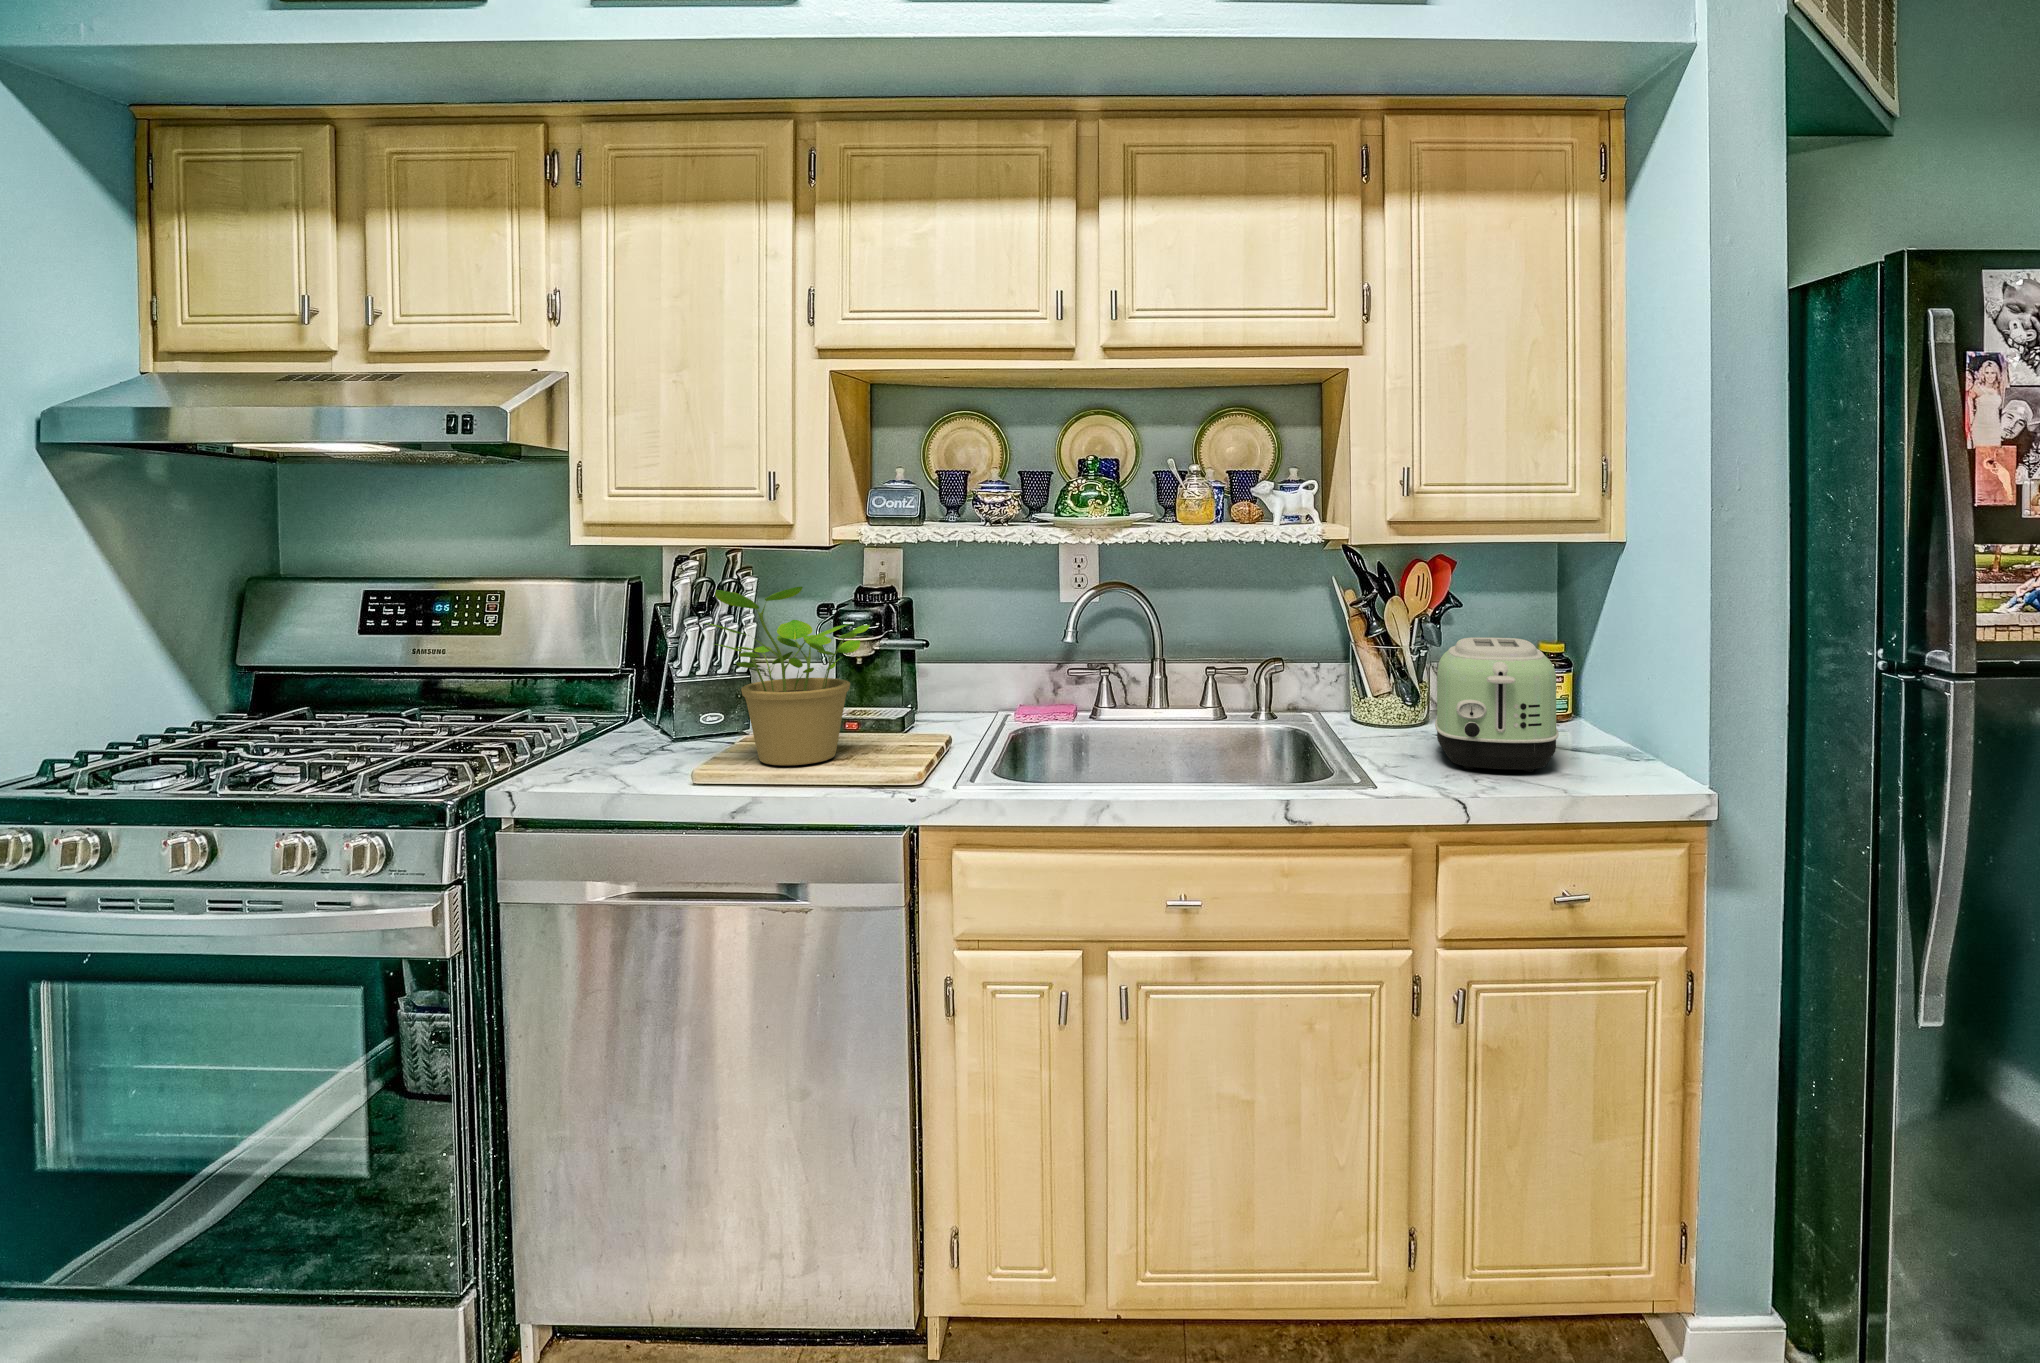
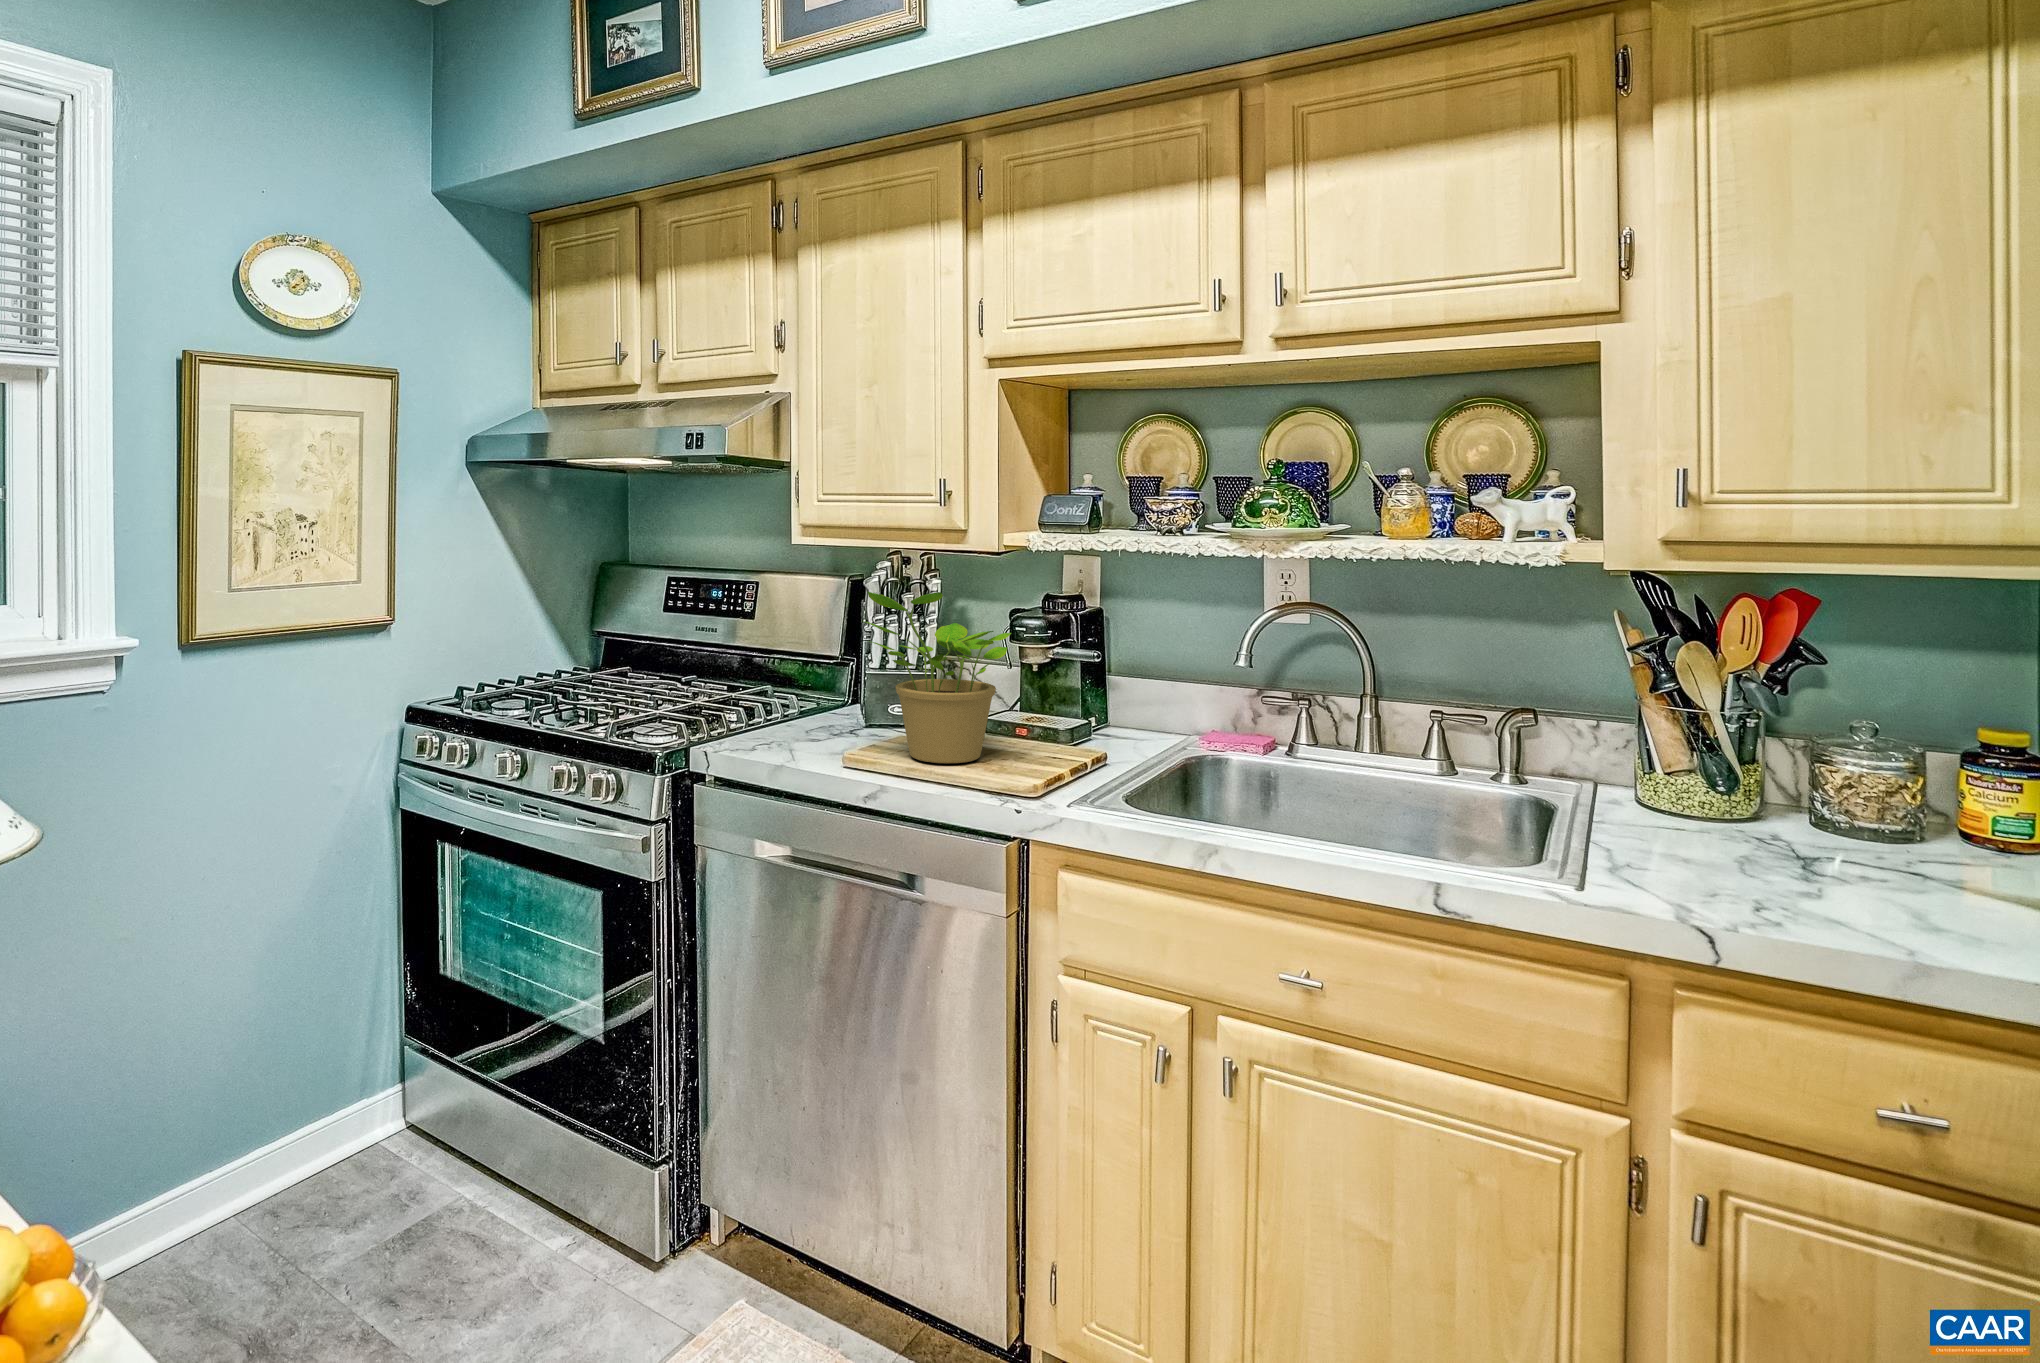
toaster: present [1435,637,1559,772] -> none [1718,707,1947,913]

